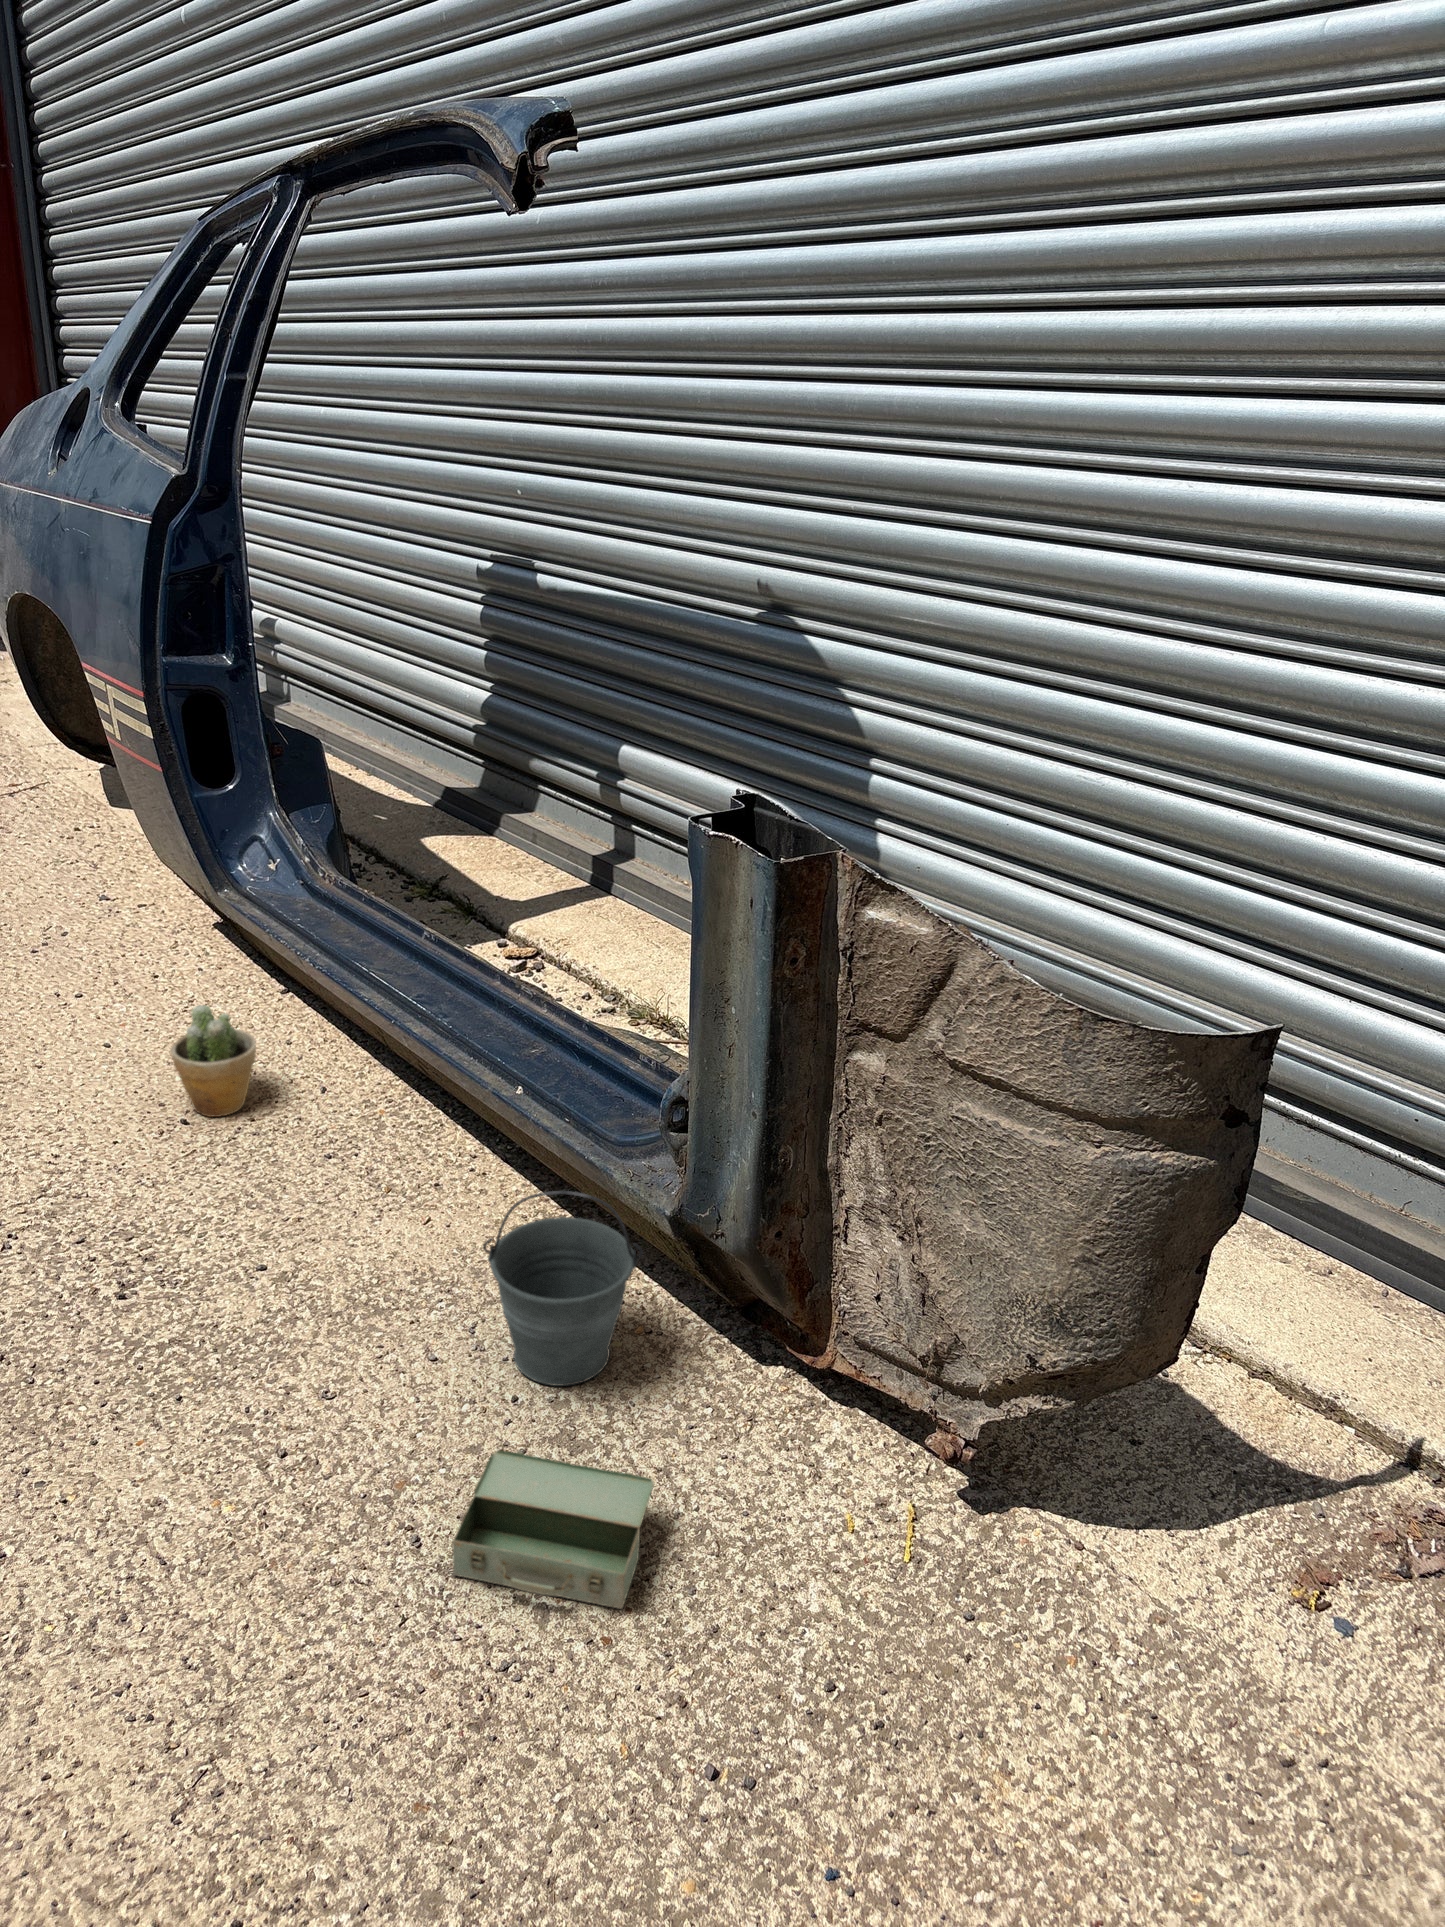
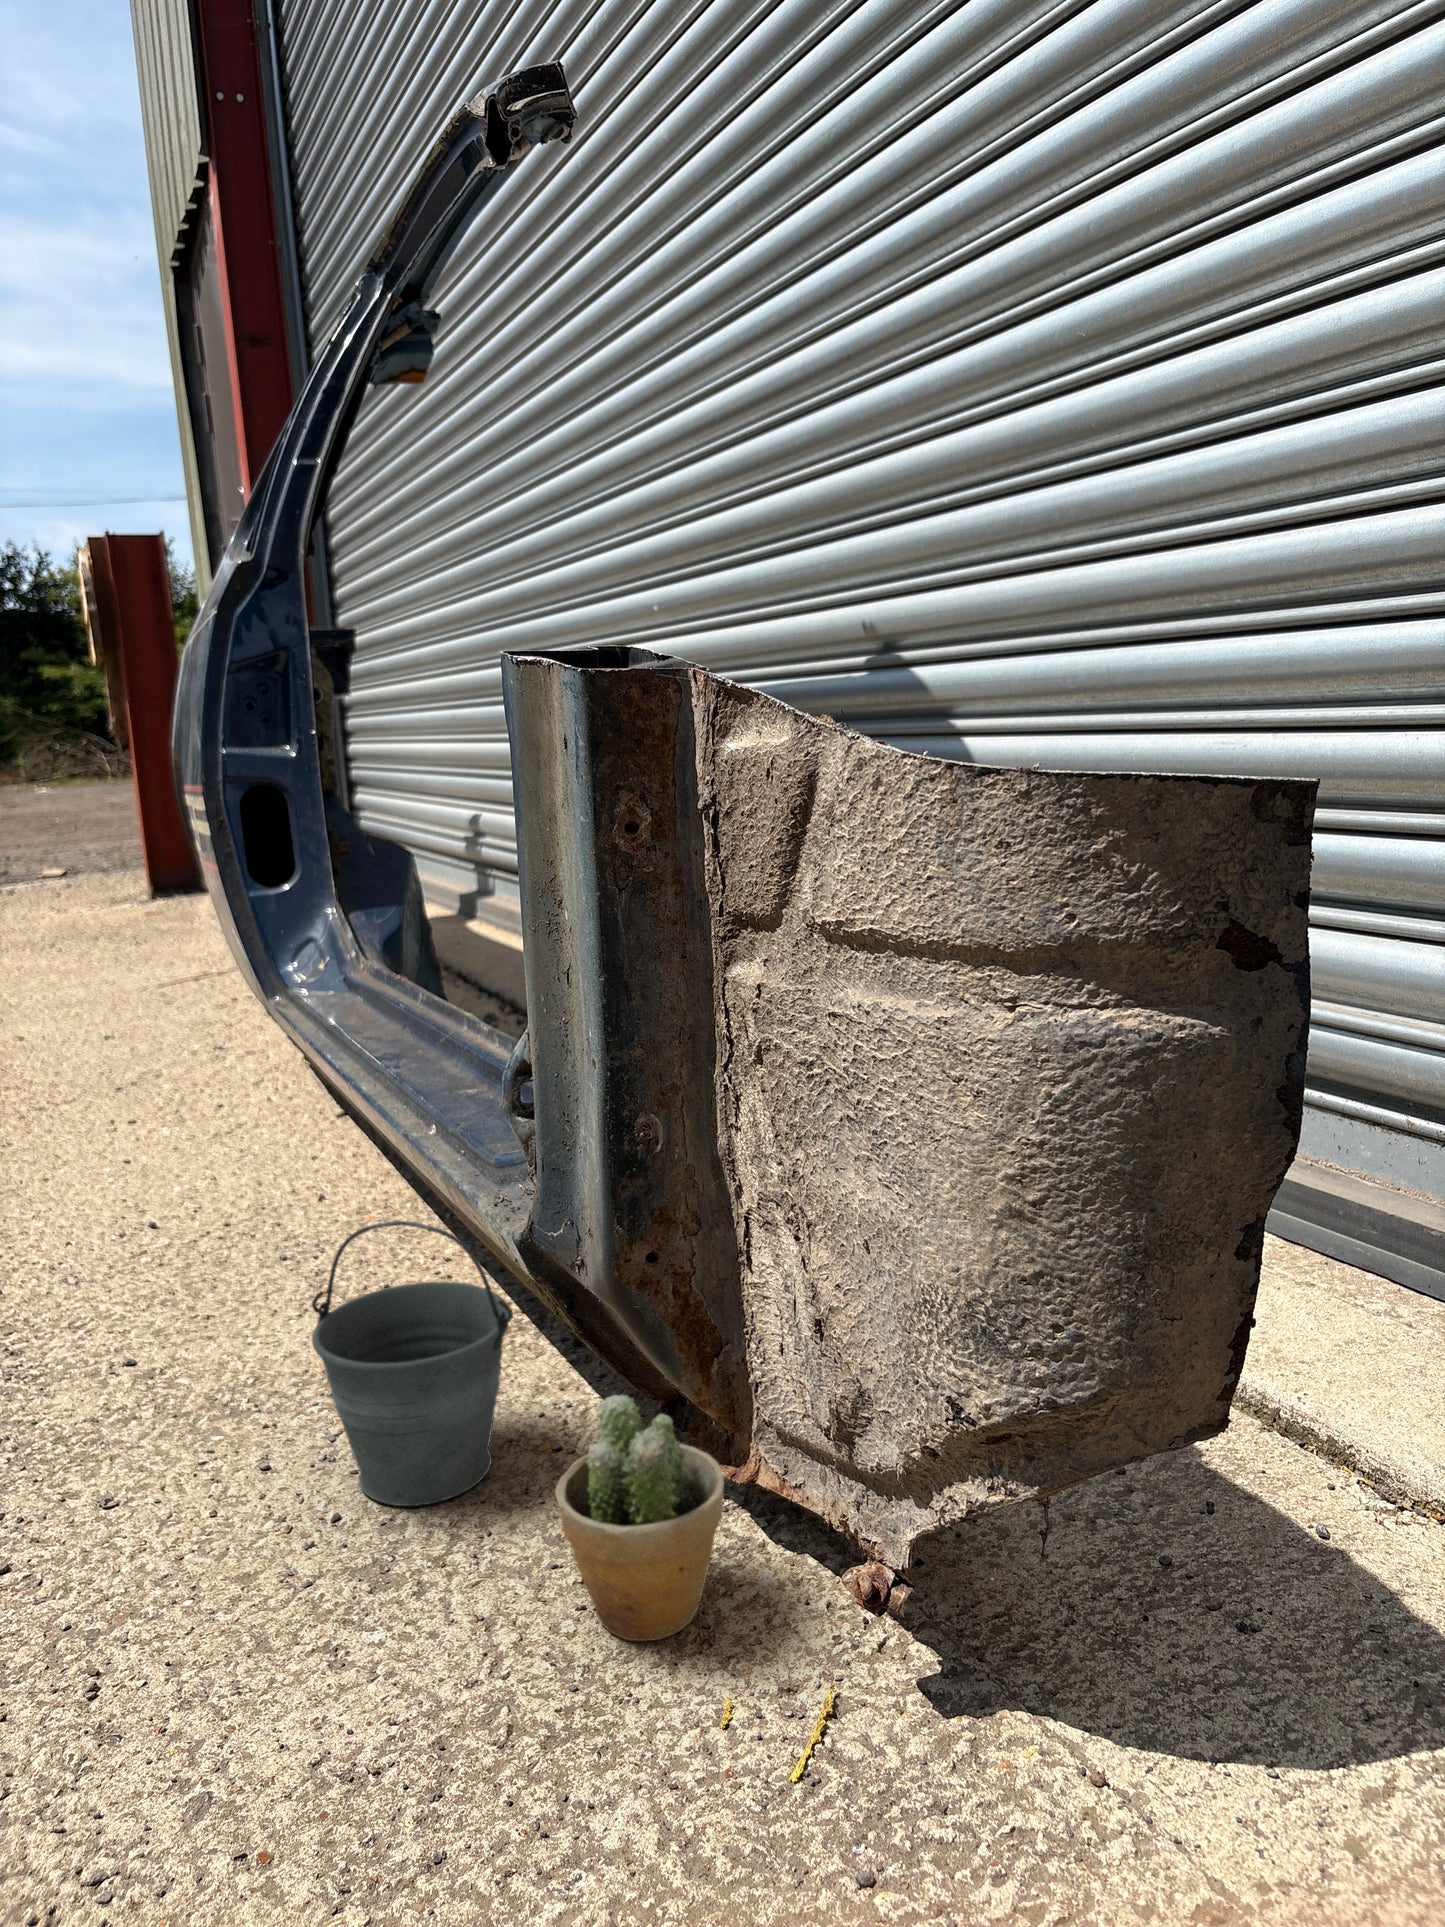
potted plant: present [170,1005,256,1117] -> present [555,1395,724,1641]
toolbox: present [452,1450,654,1609] -> none [100,1564,431,1811]

